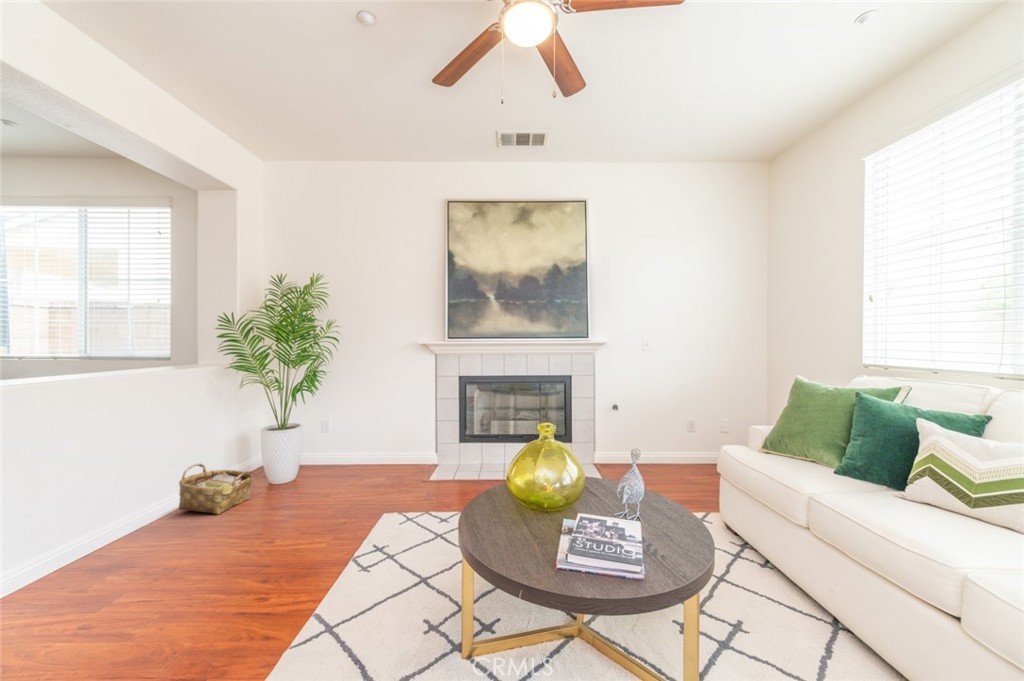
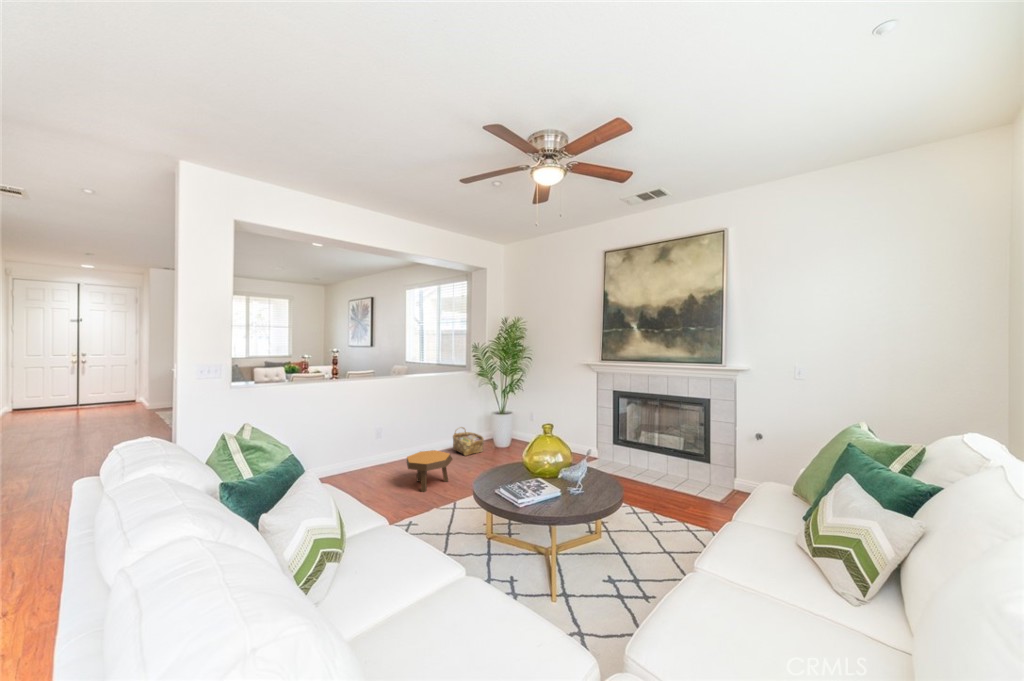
footstool: none [100,516,234,626] -> present [407,450,452,492]

